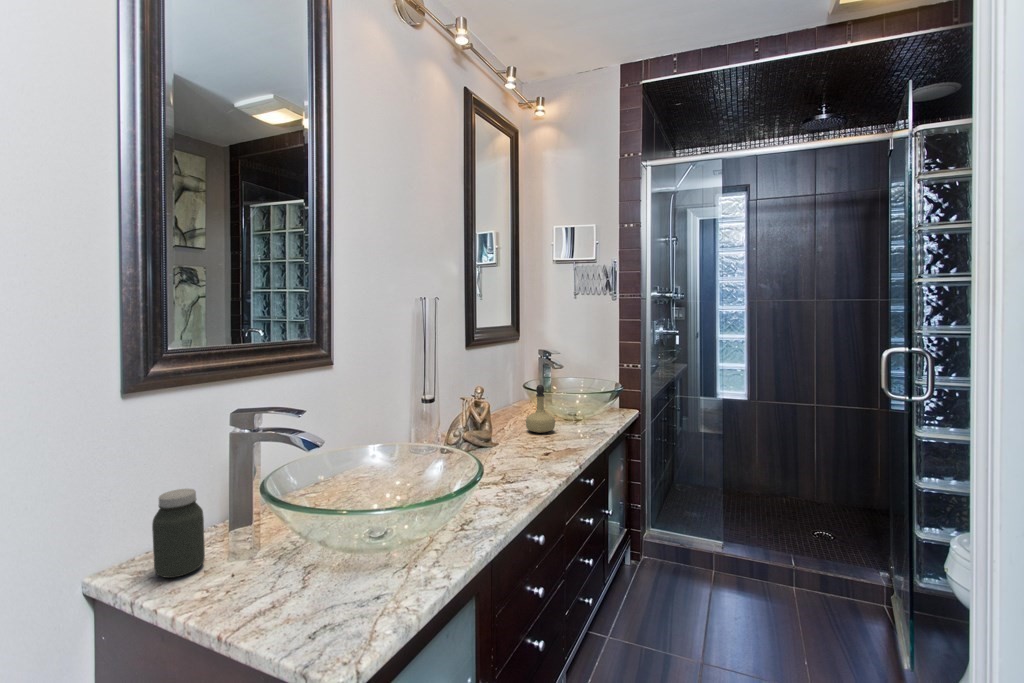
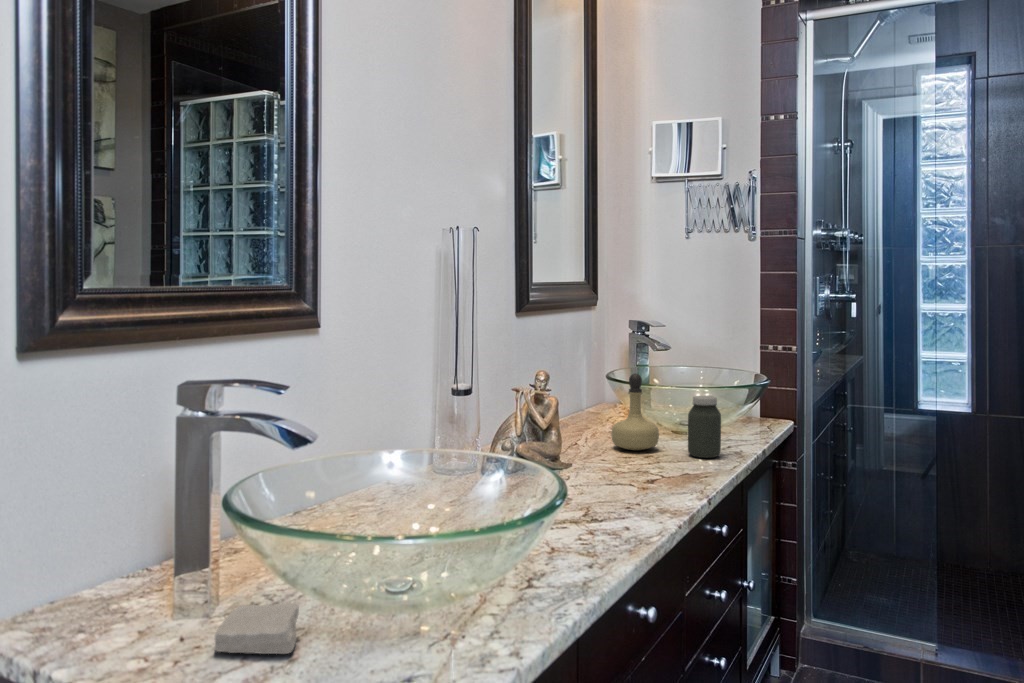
jar: present [152,489,205,578] -> present [688,396,721,458]
soap bar: none [253,549,310,584] -> present [215,603,299,654]

